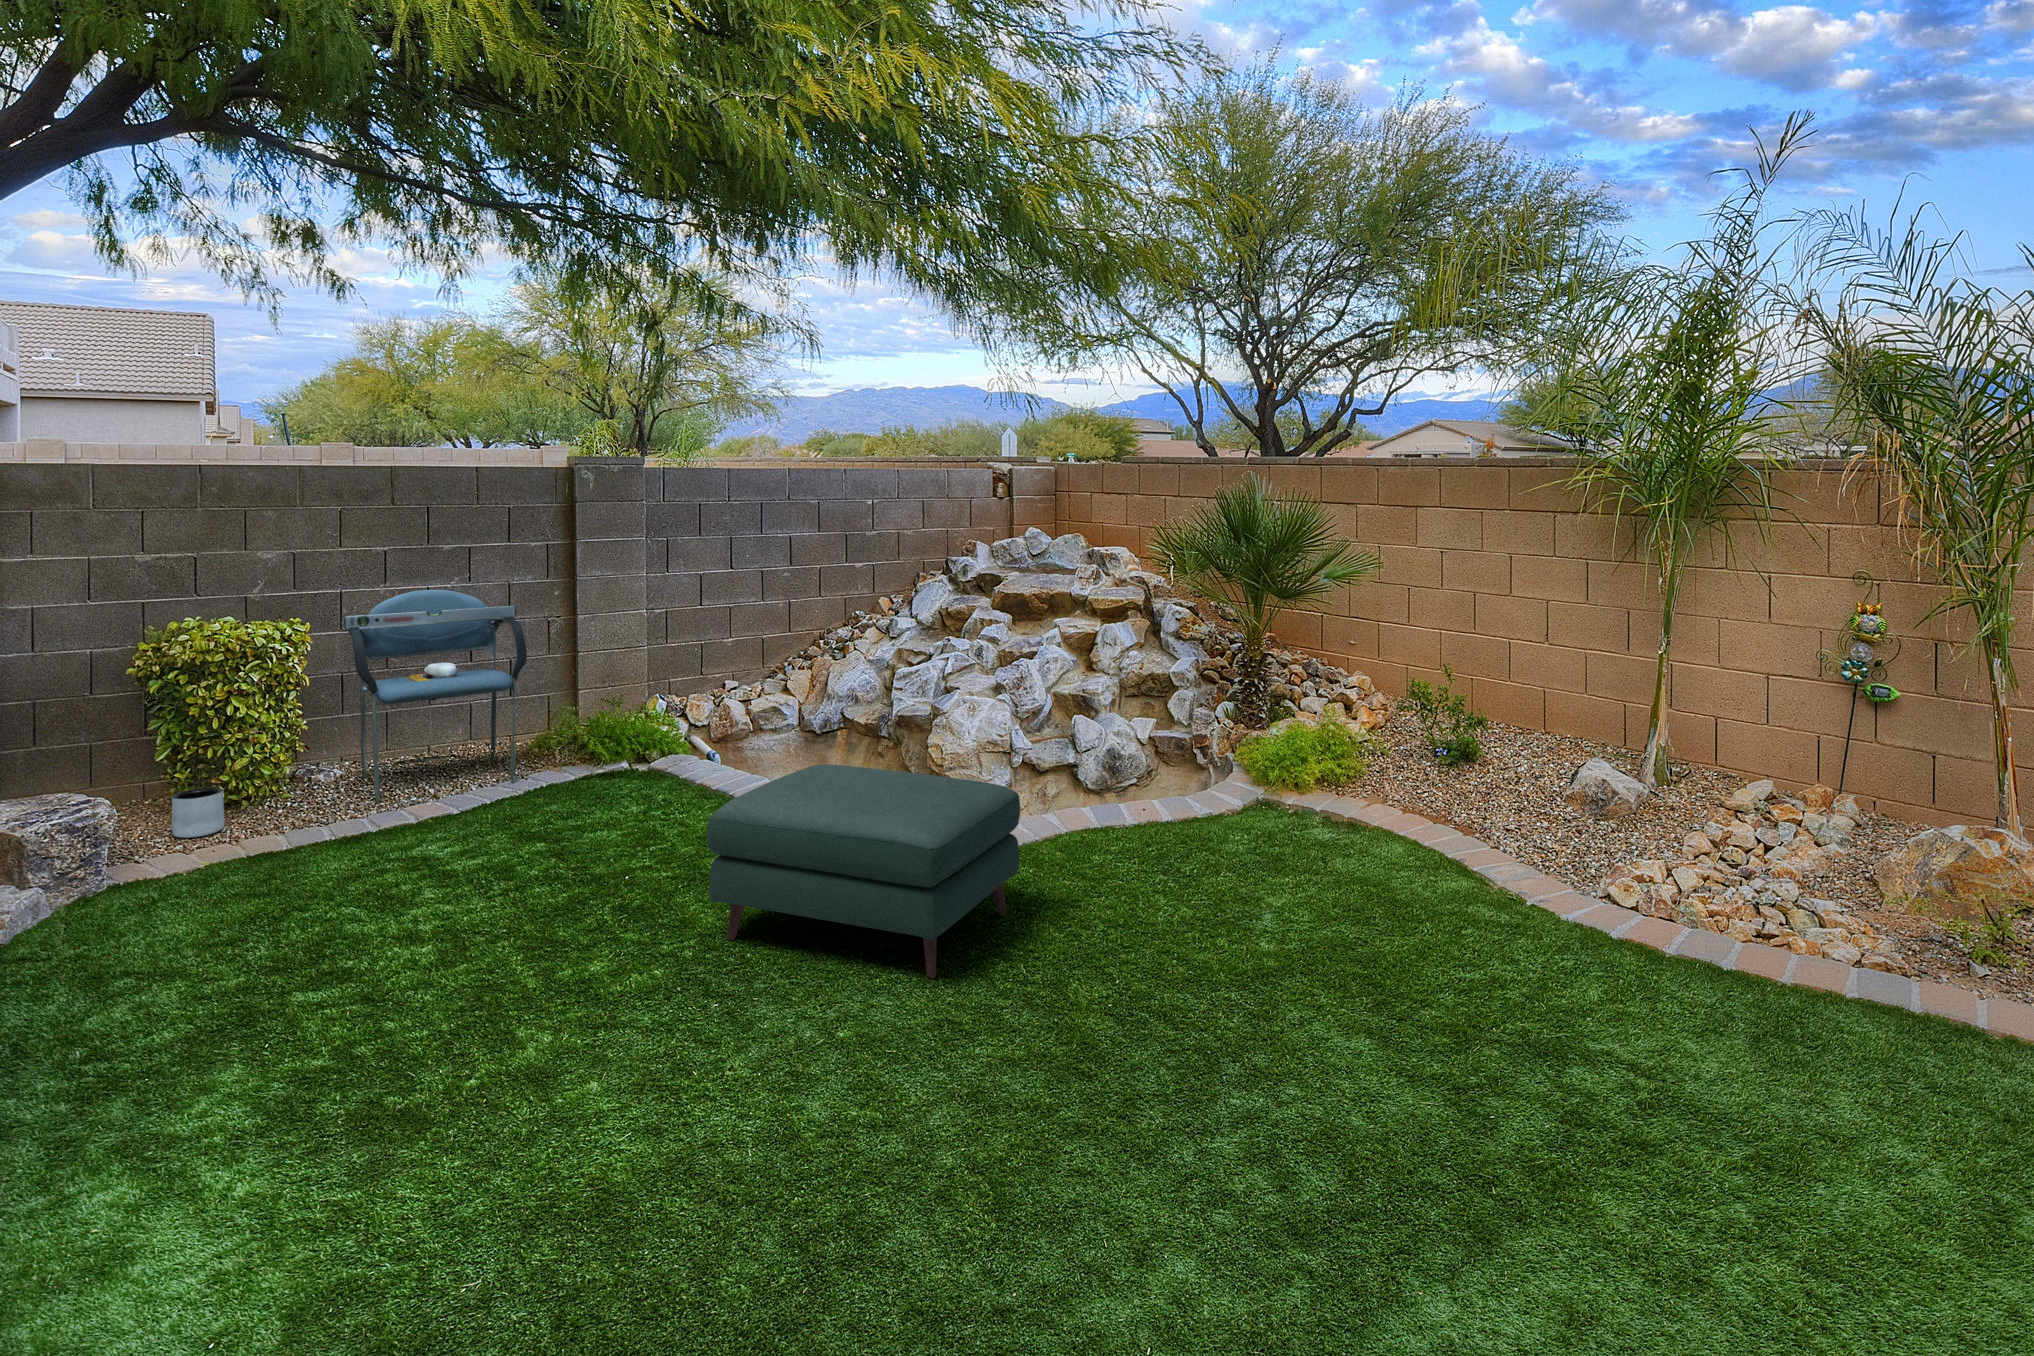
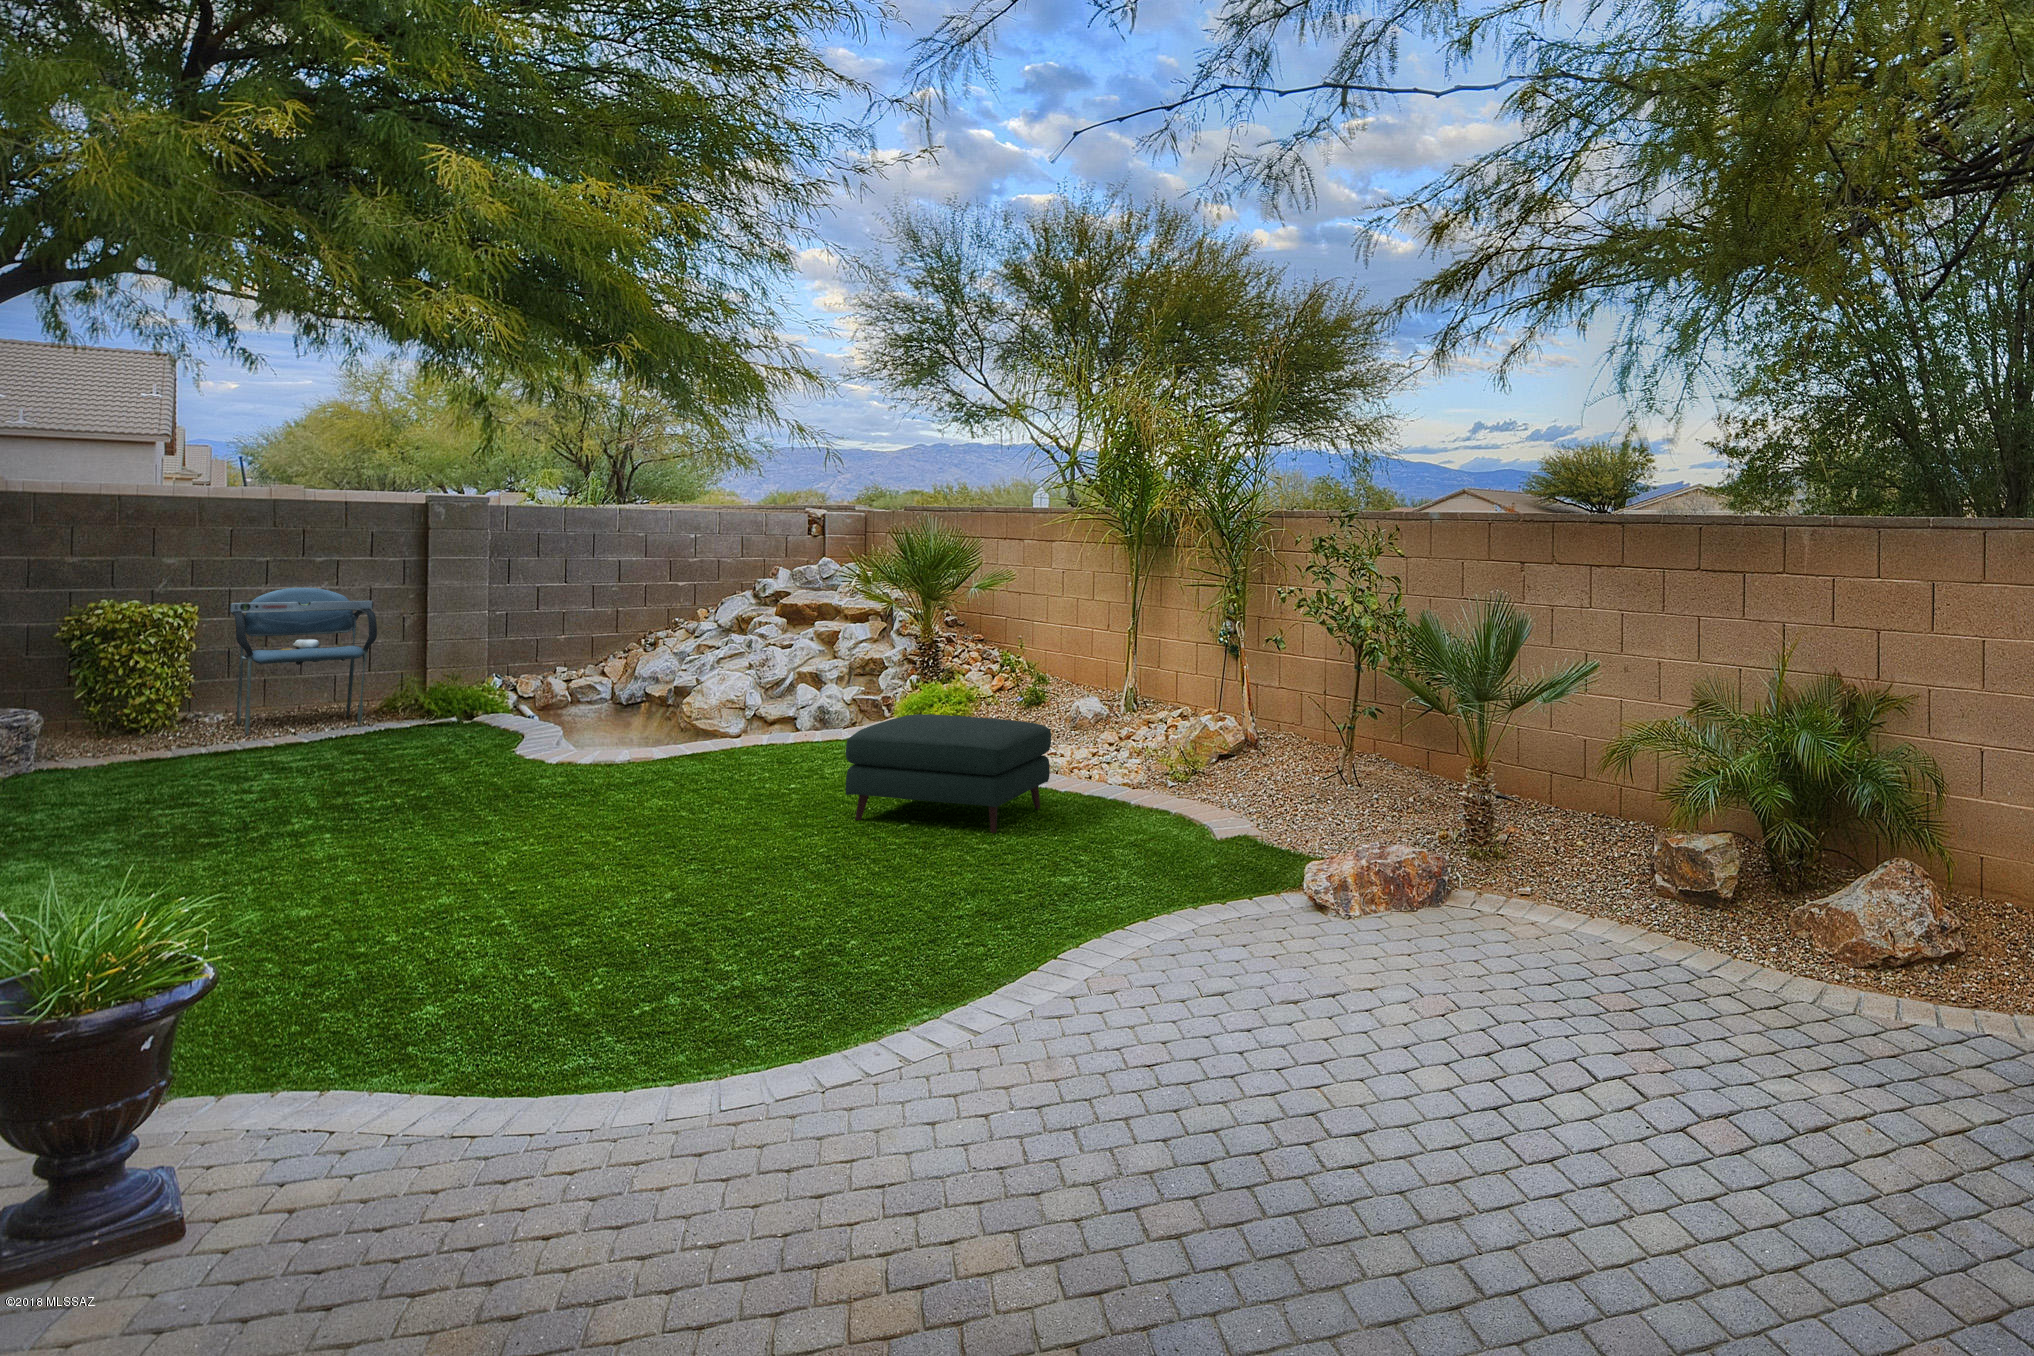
ottoman: present [707,764,1020,978] -> present [846,714,1051,833]
planter: present [172,788,224,838] -> none [82,718,124,751]

